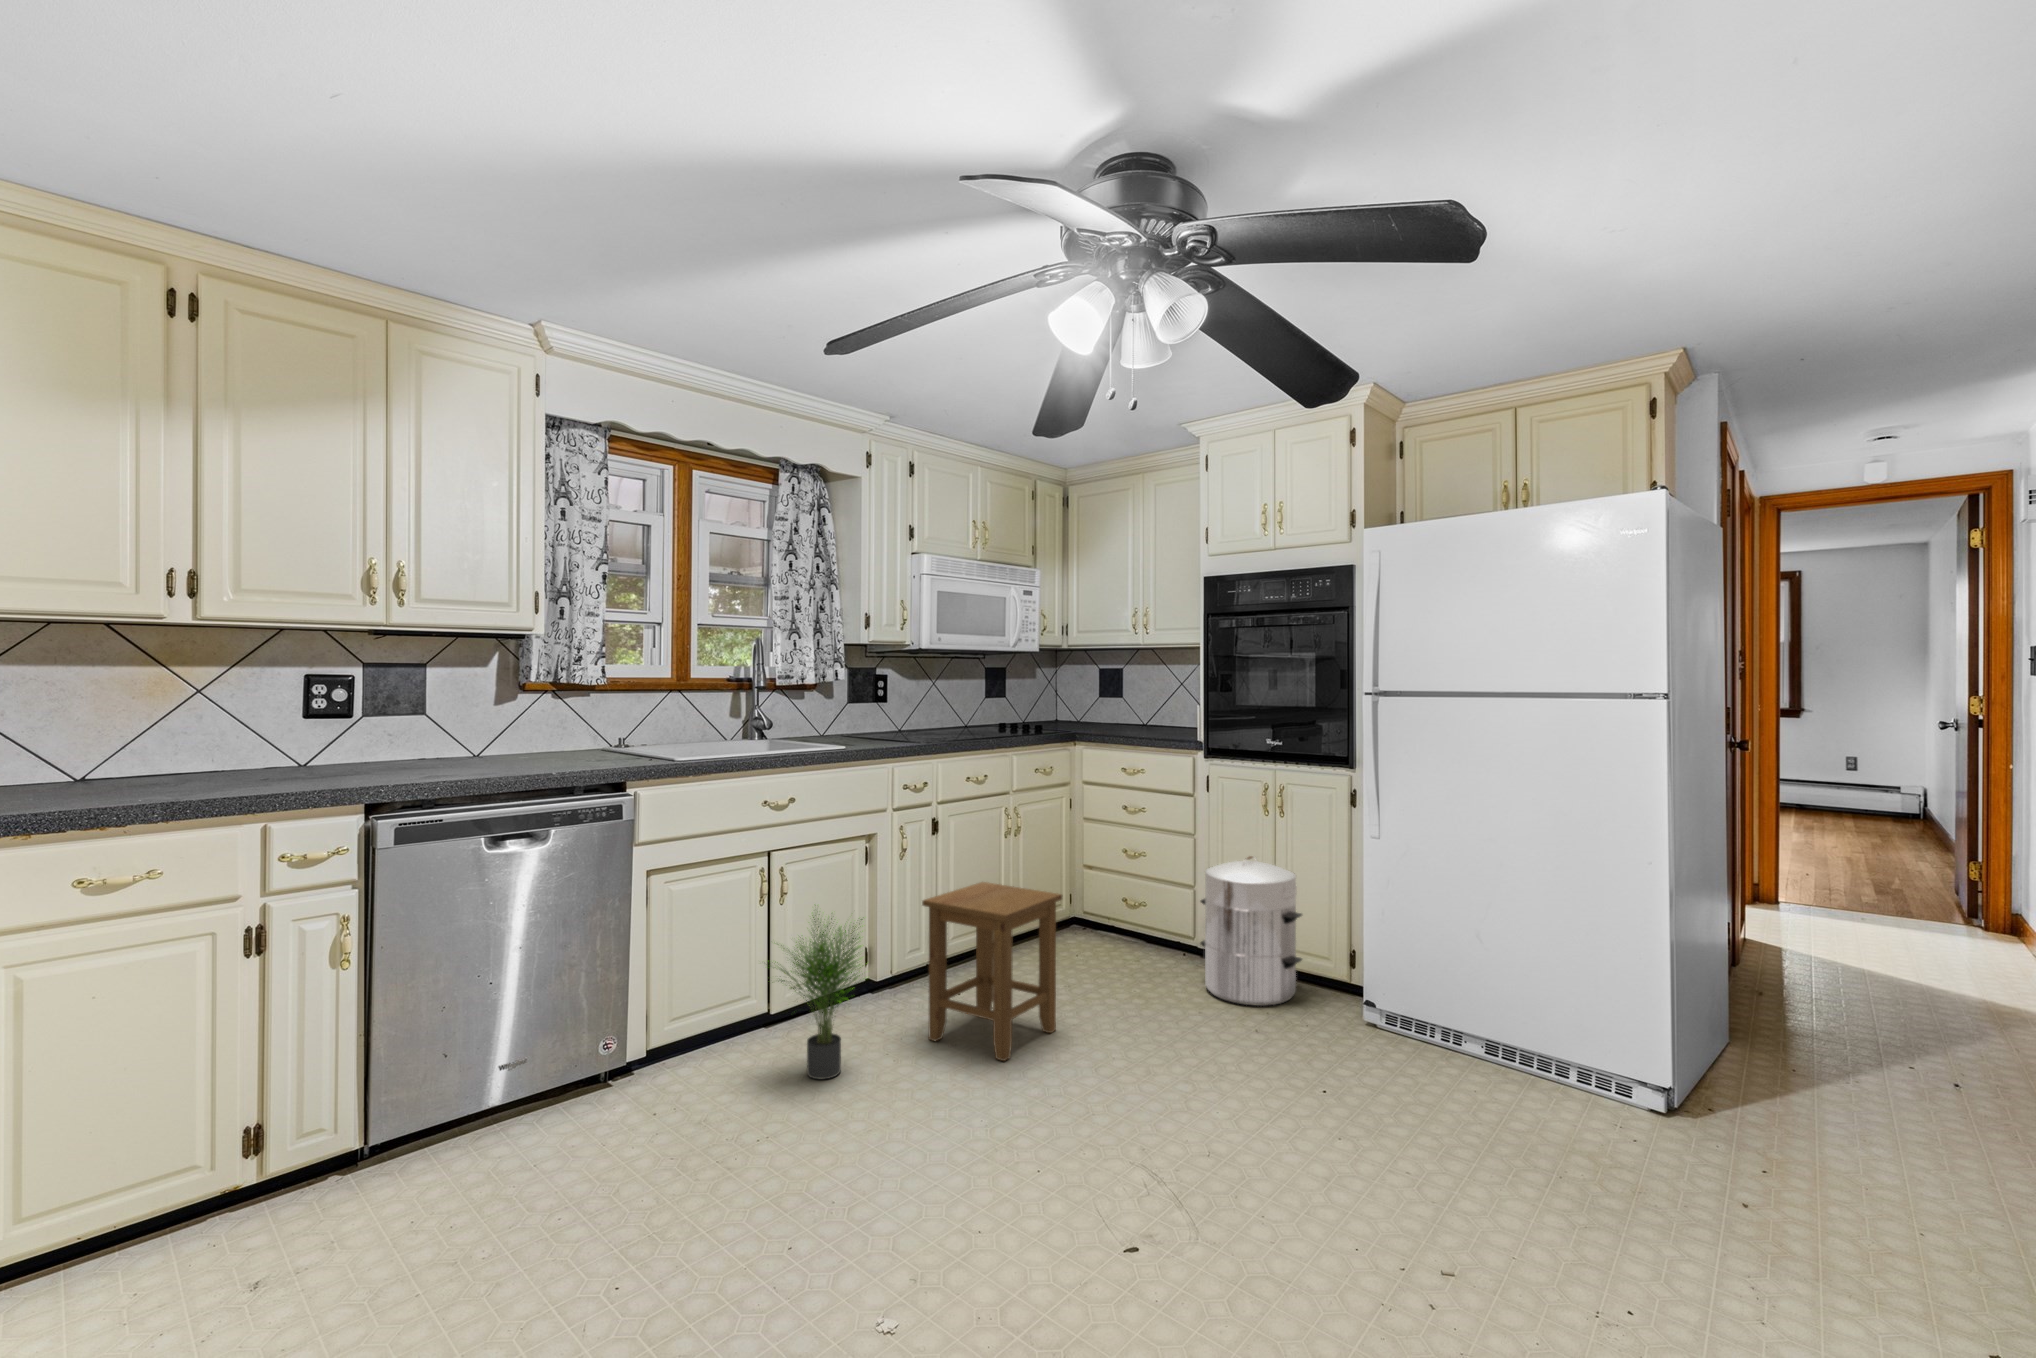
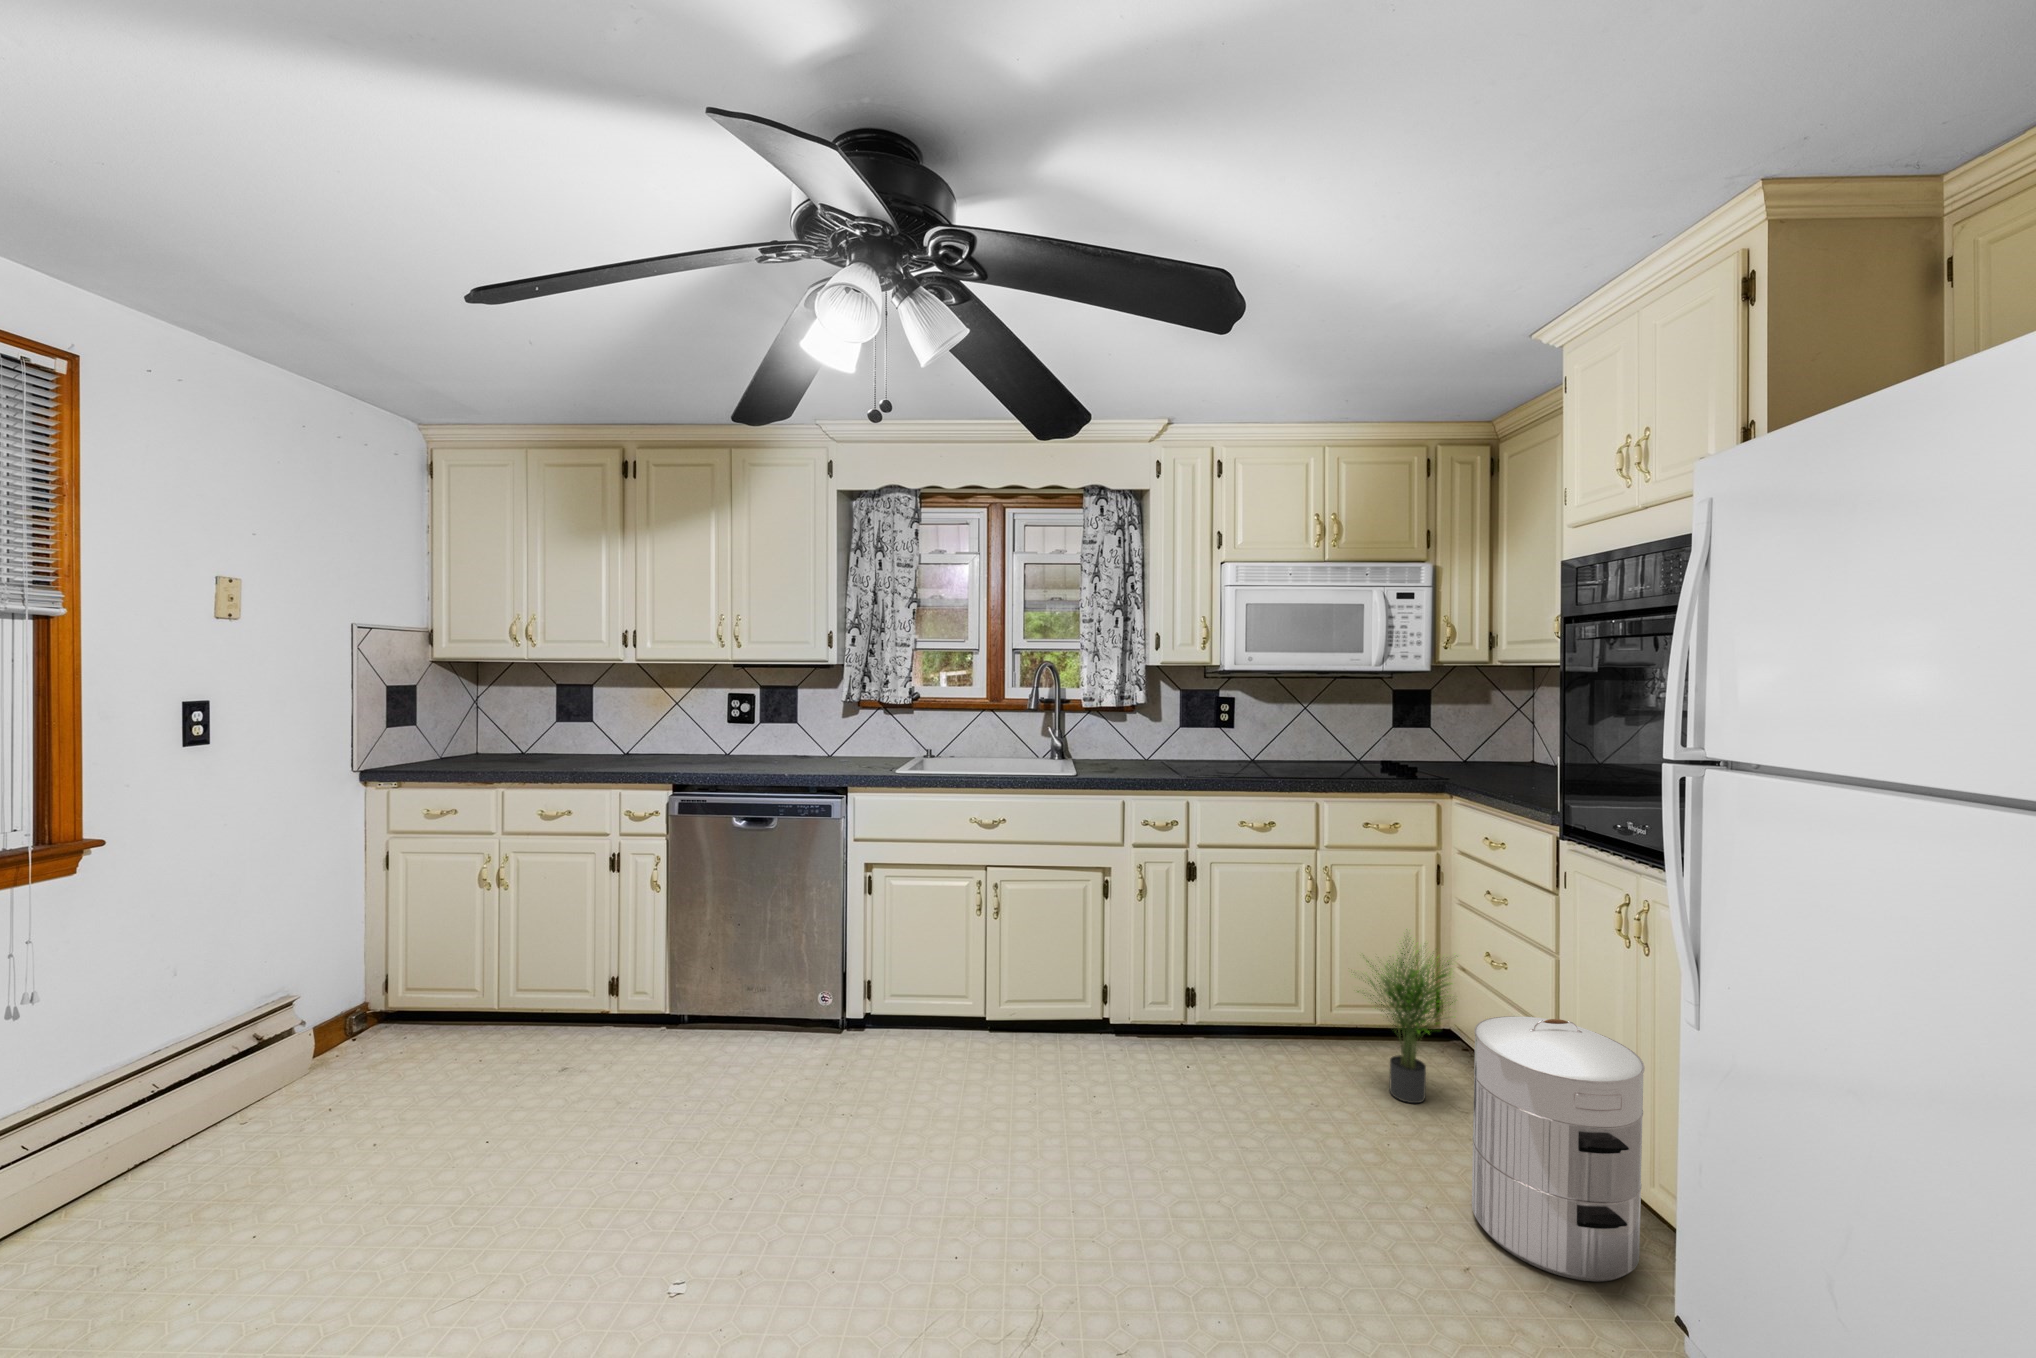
stool: present [922,882,1062,1061] -> none [1065,946,1206,1156]
potted plant: present [777,914,864,1079] -> present [1357,929,1458,1103]

